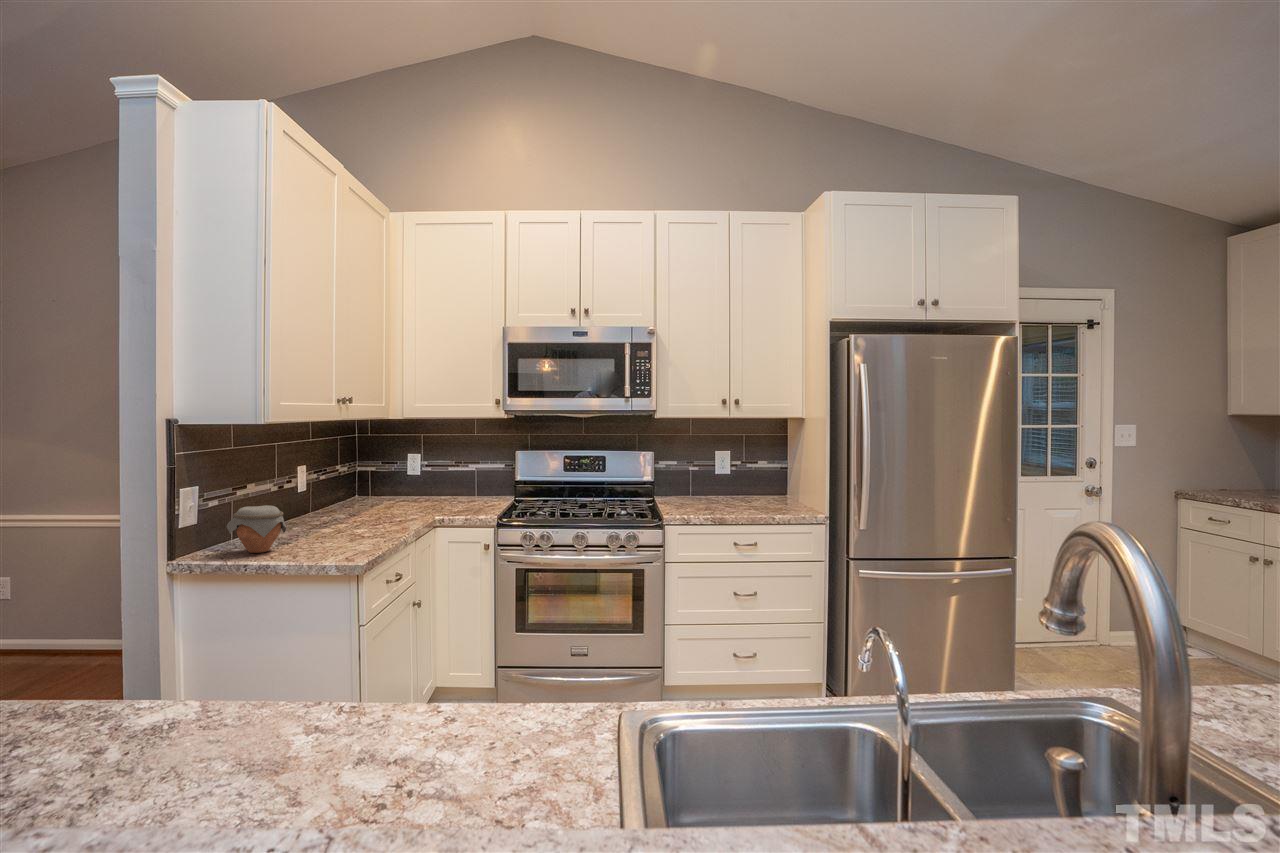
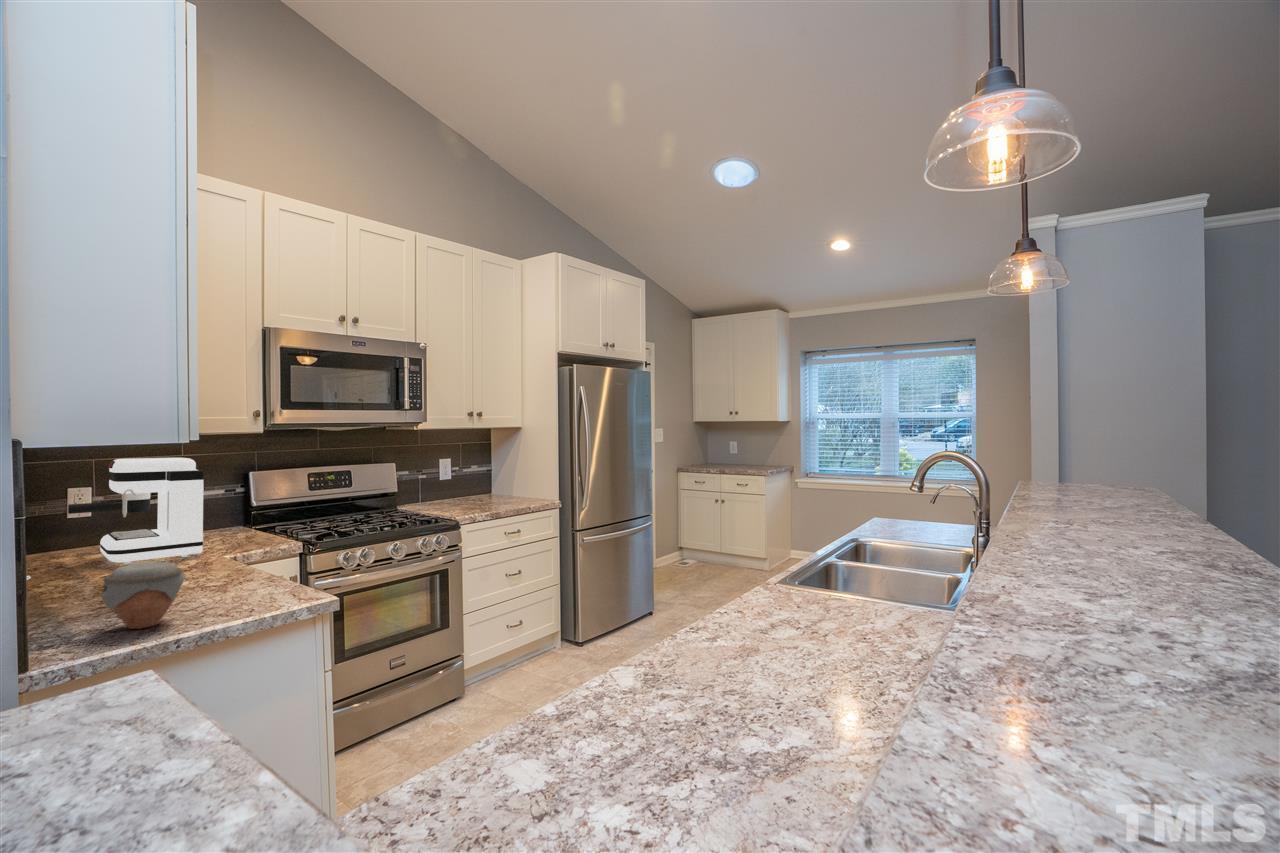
coffee maker: none [372,434,449,514] -> present [68,458,204,564]

